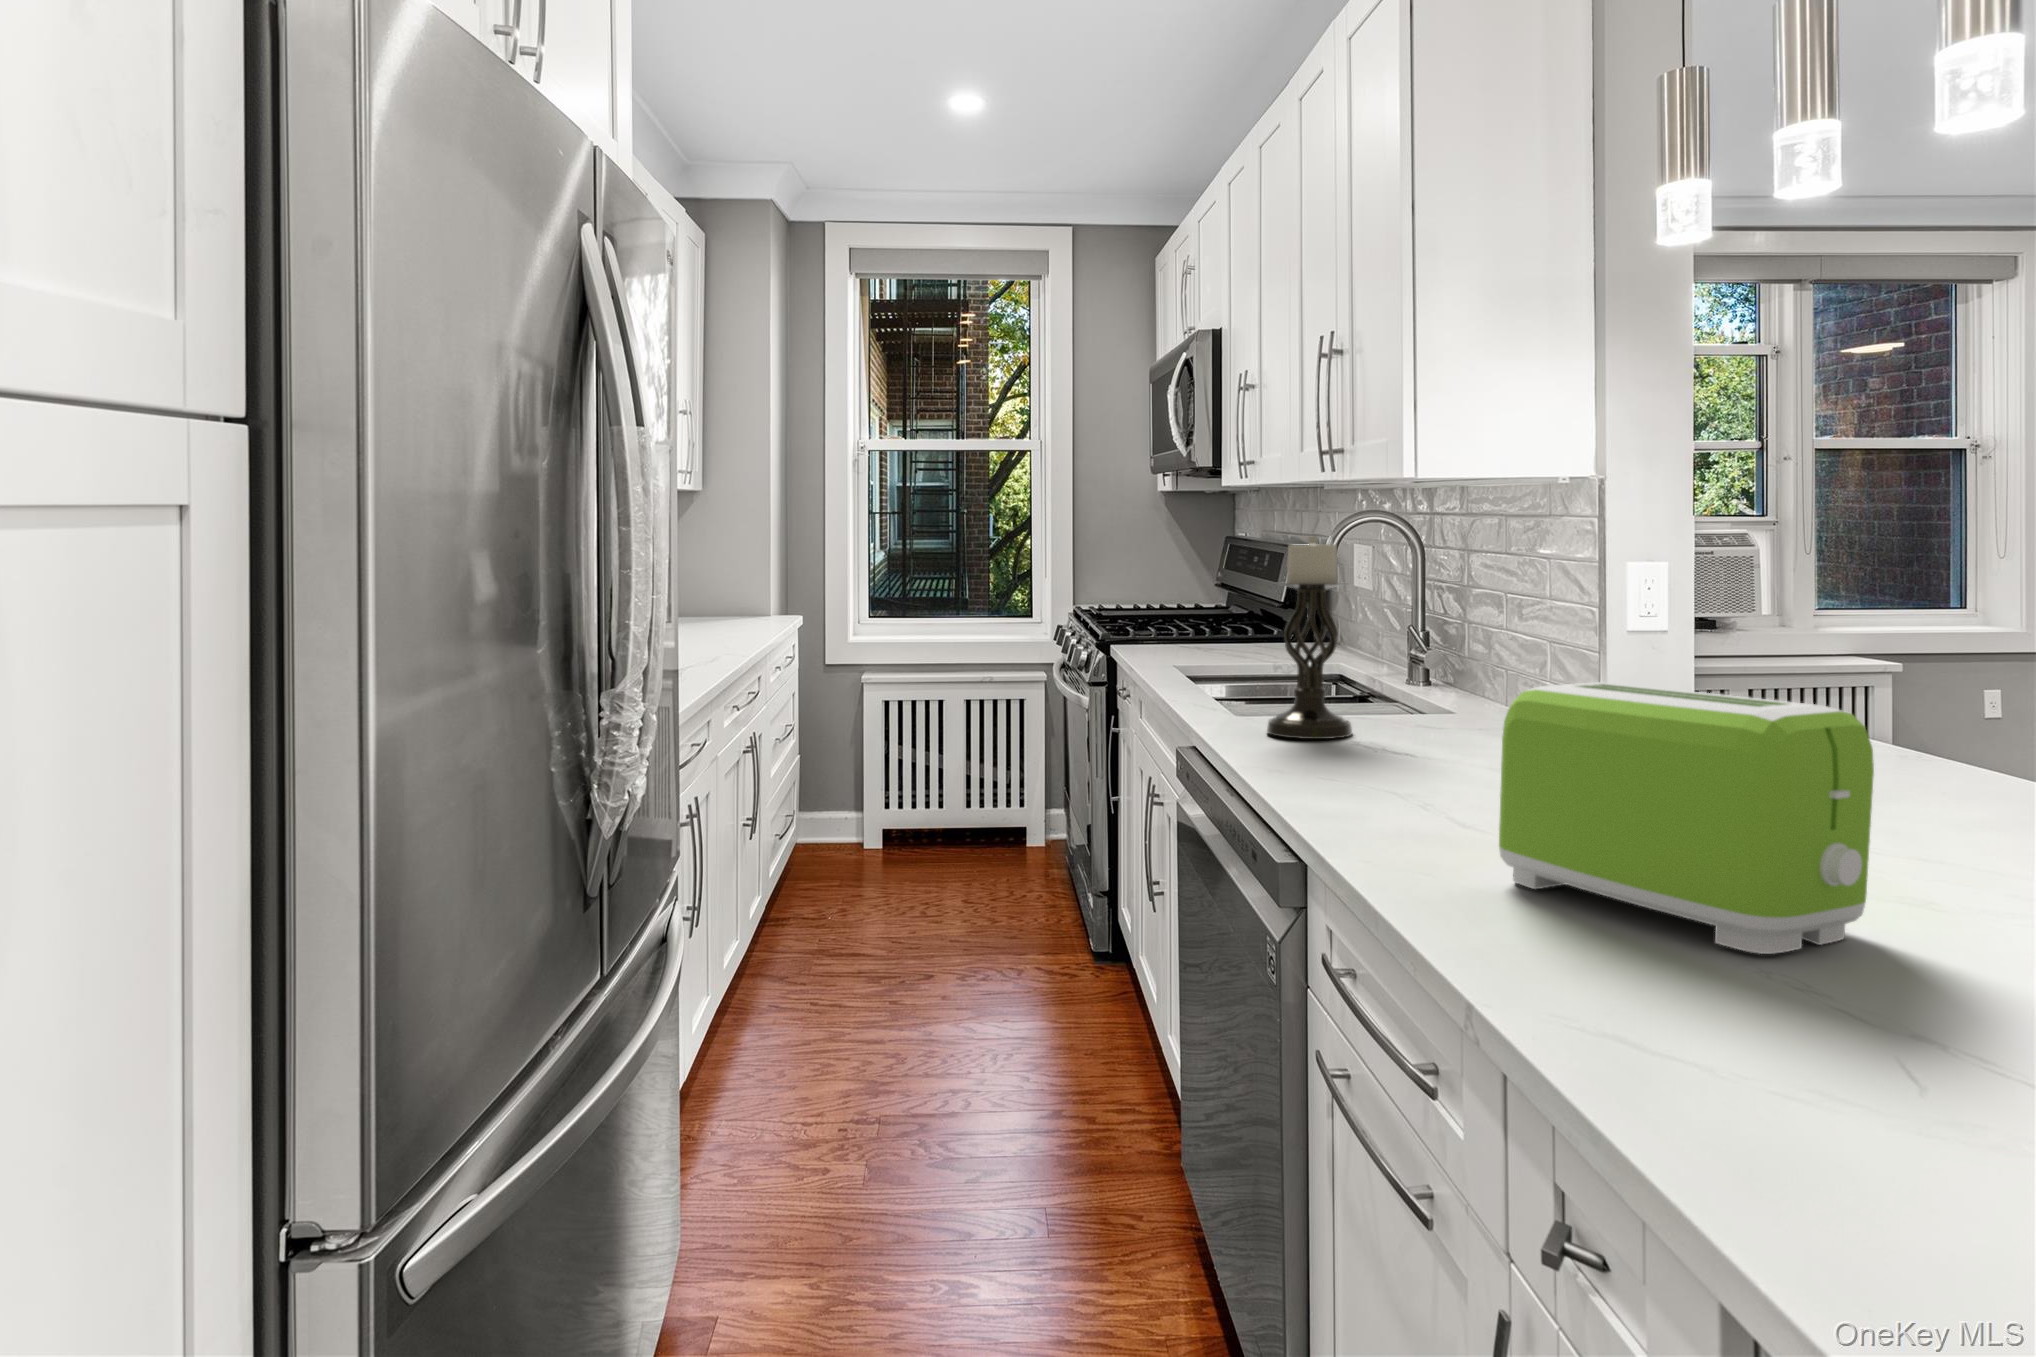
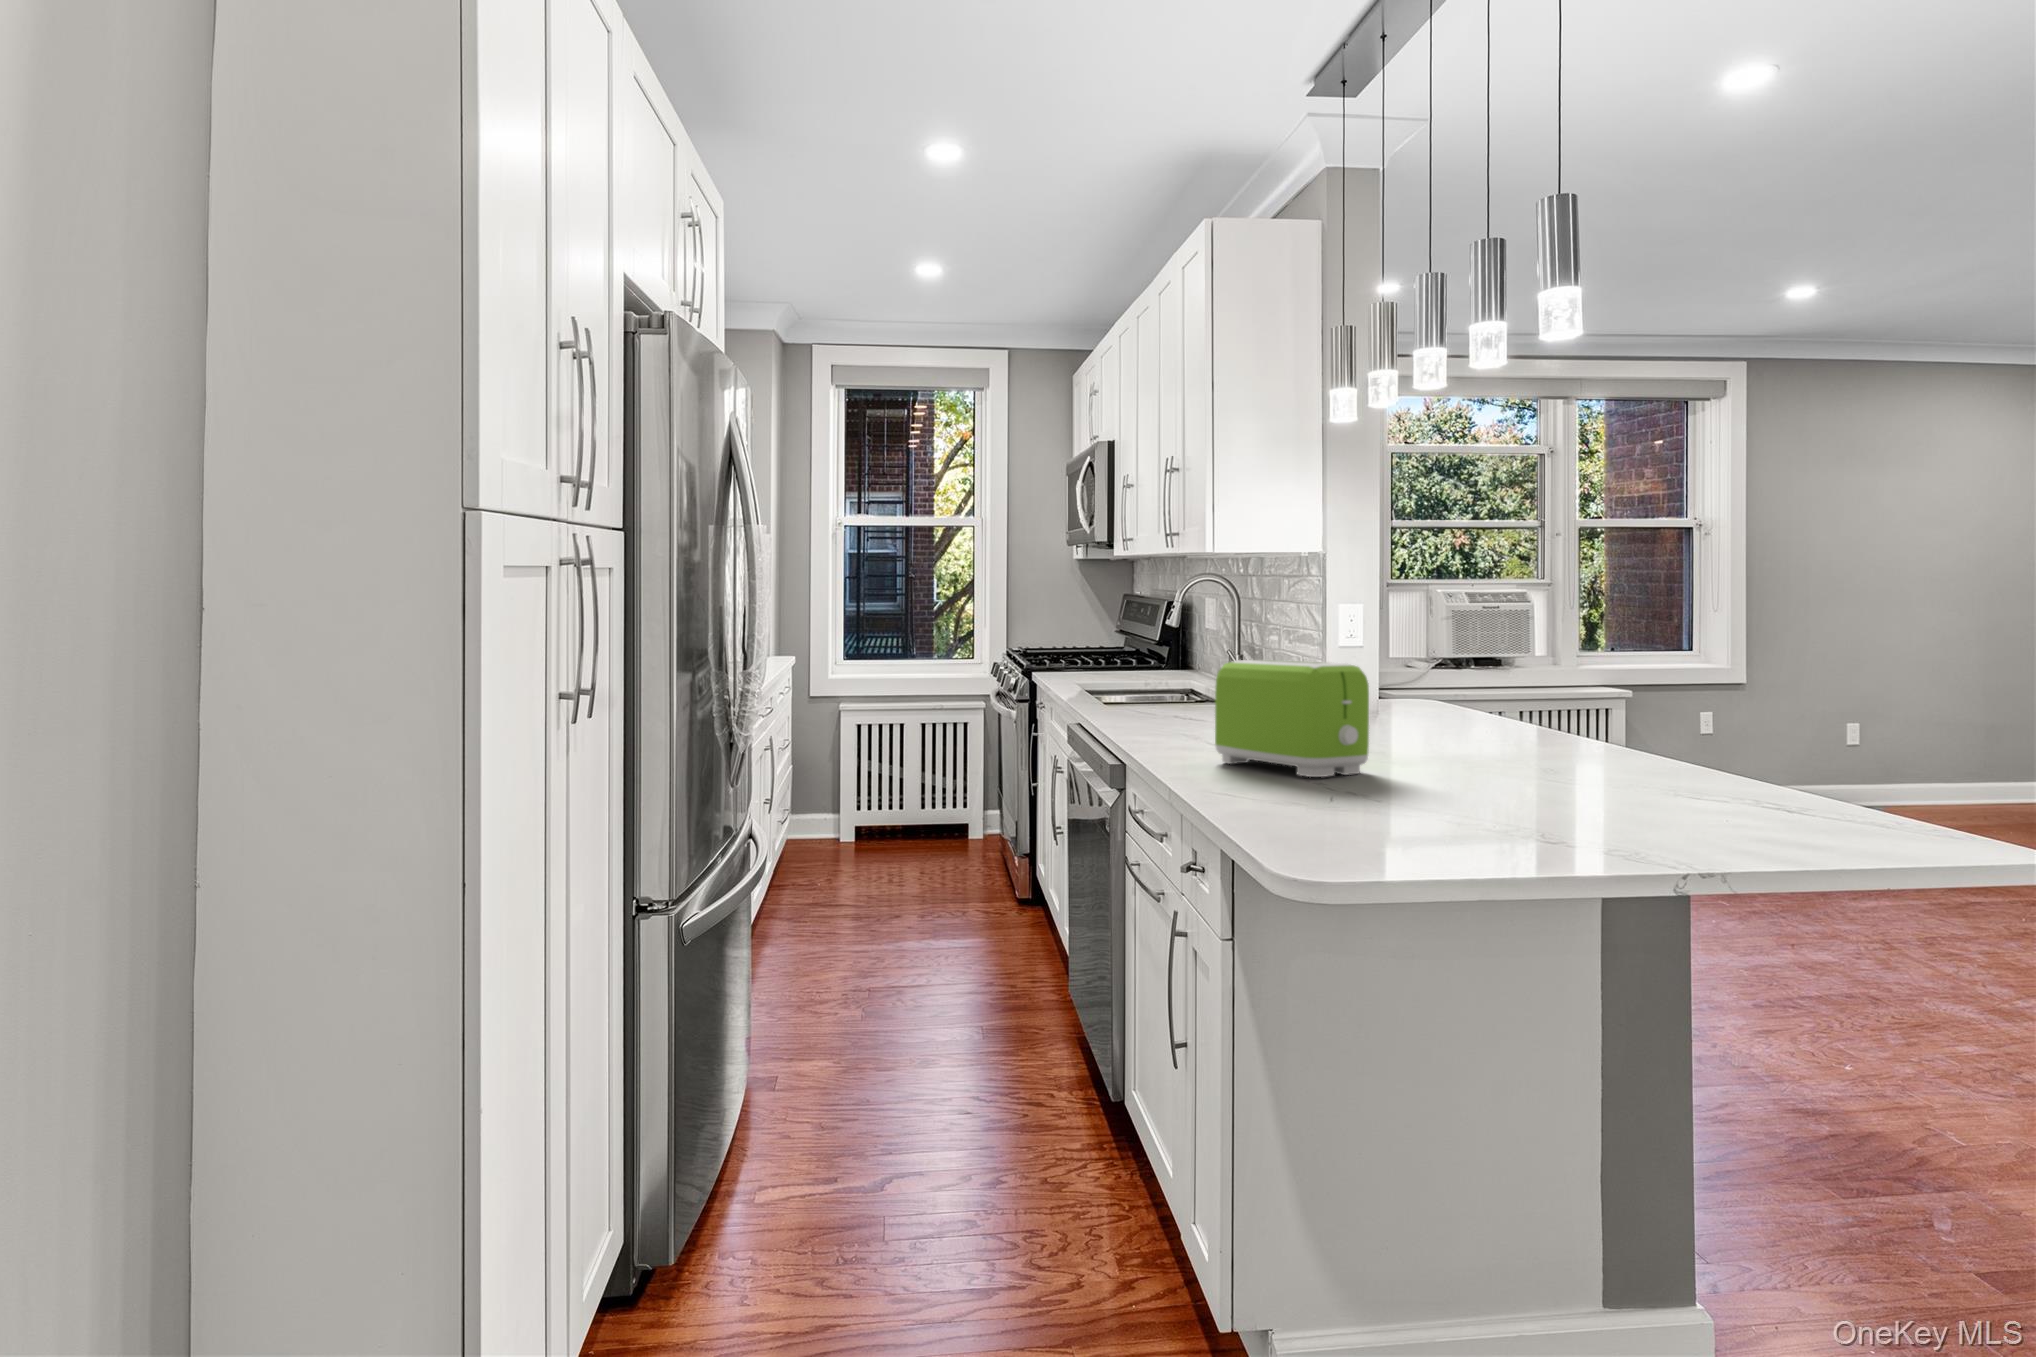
candle holder: present [1267,537,1352,739] -> none [1125,589,1178,717]

